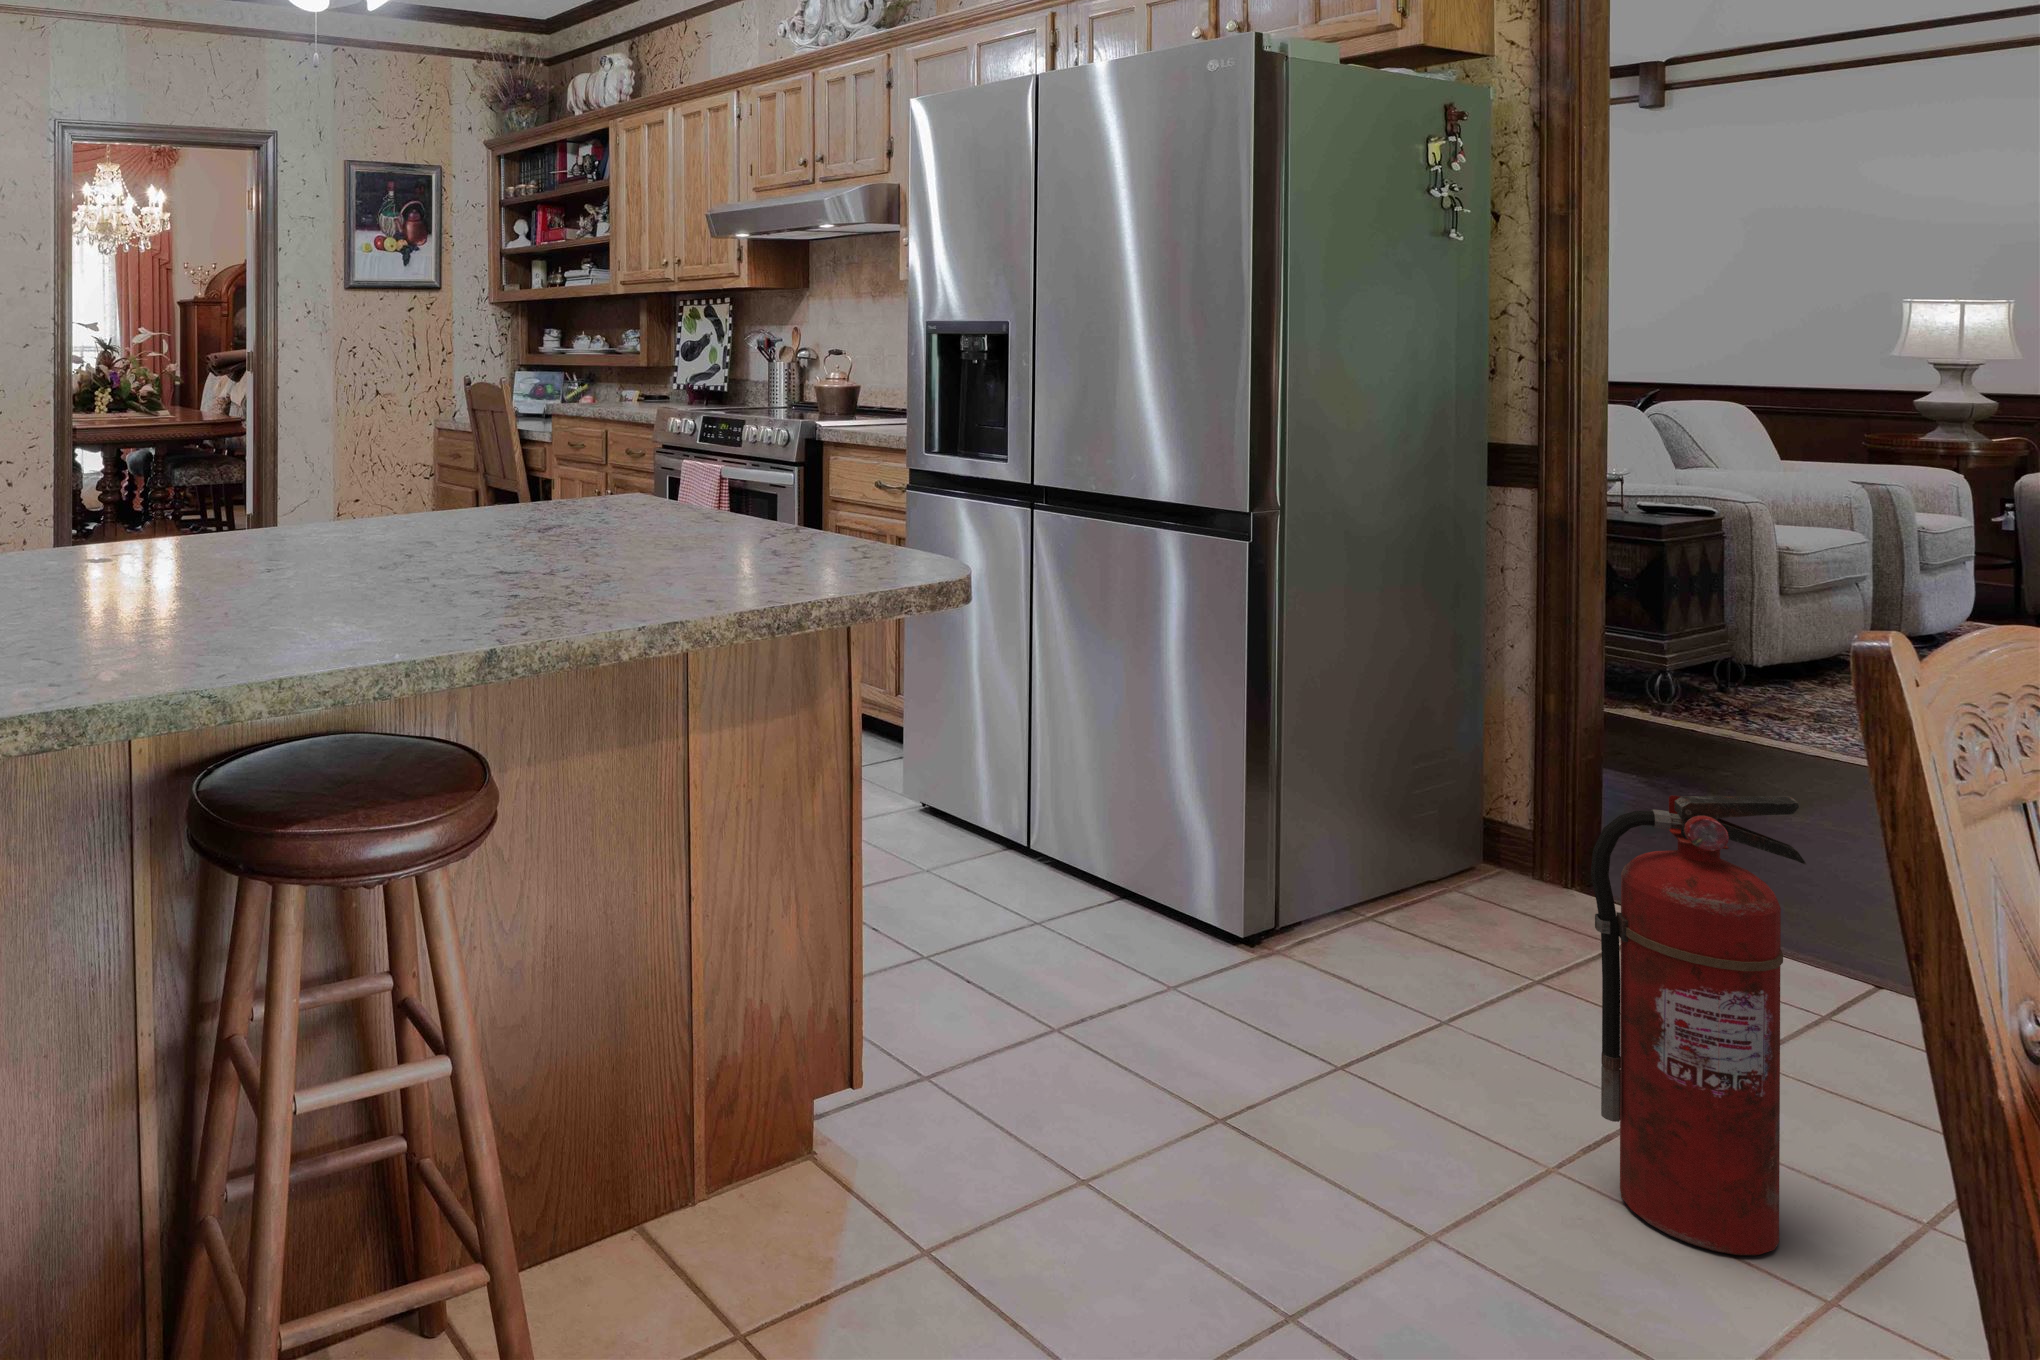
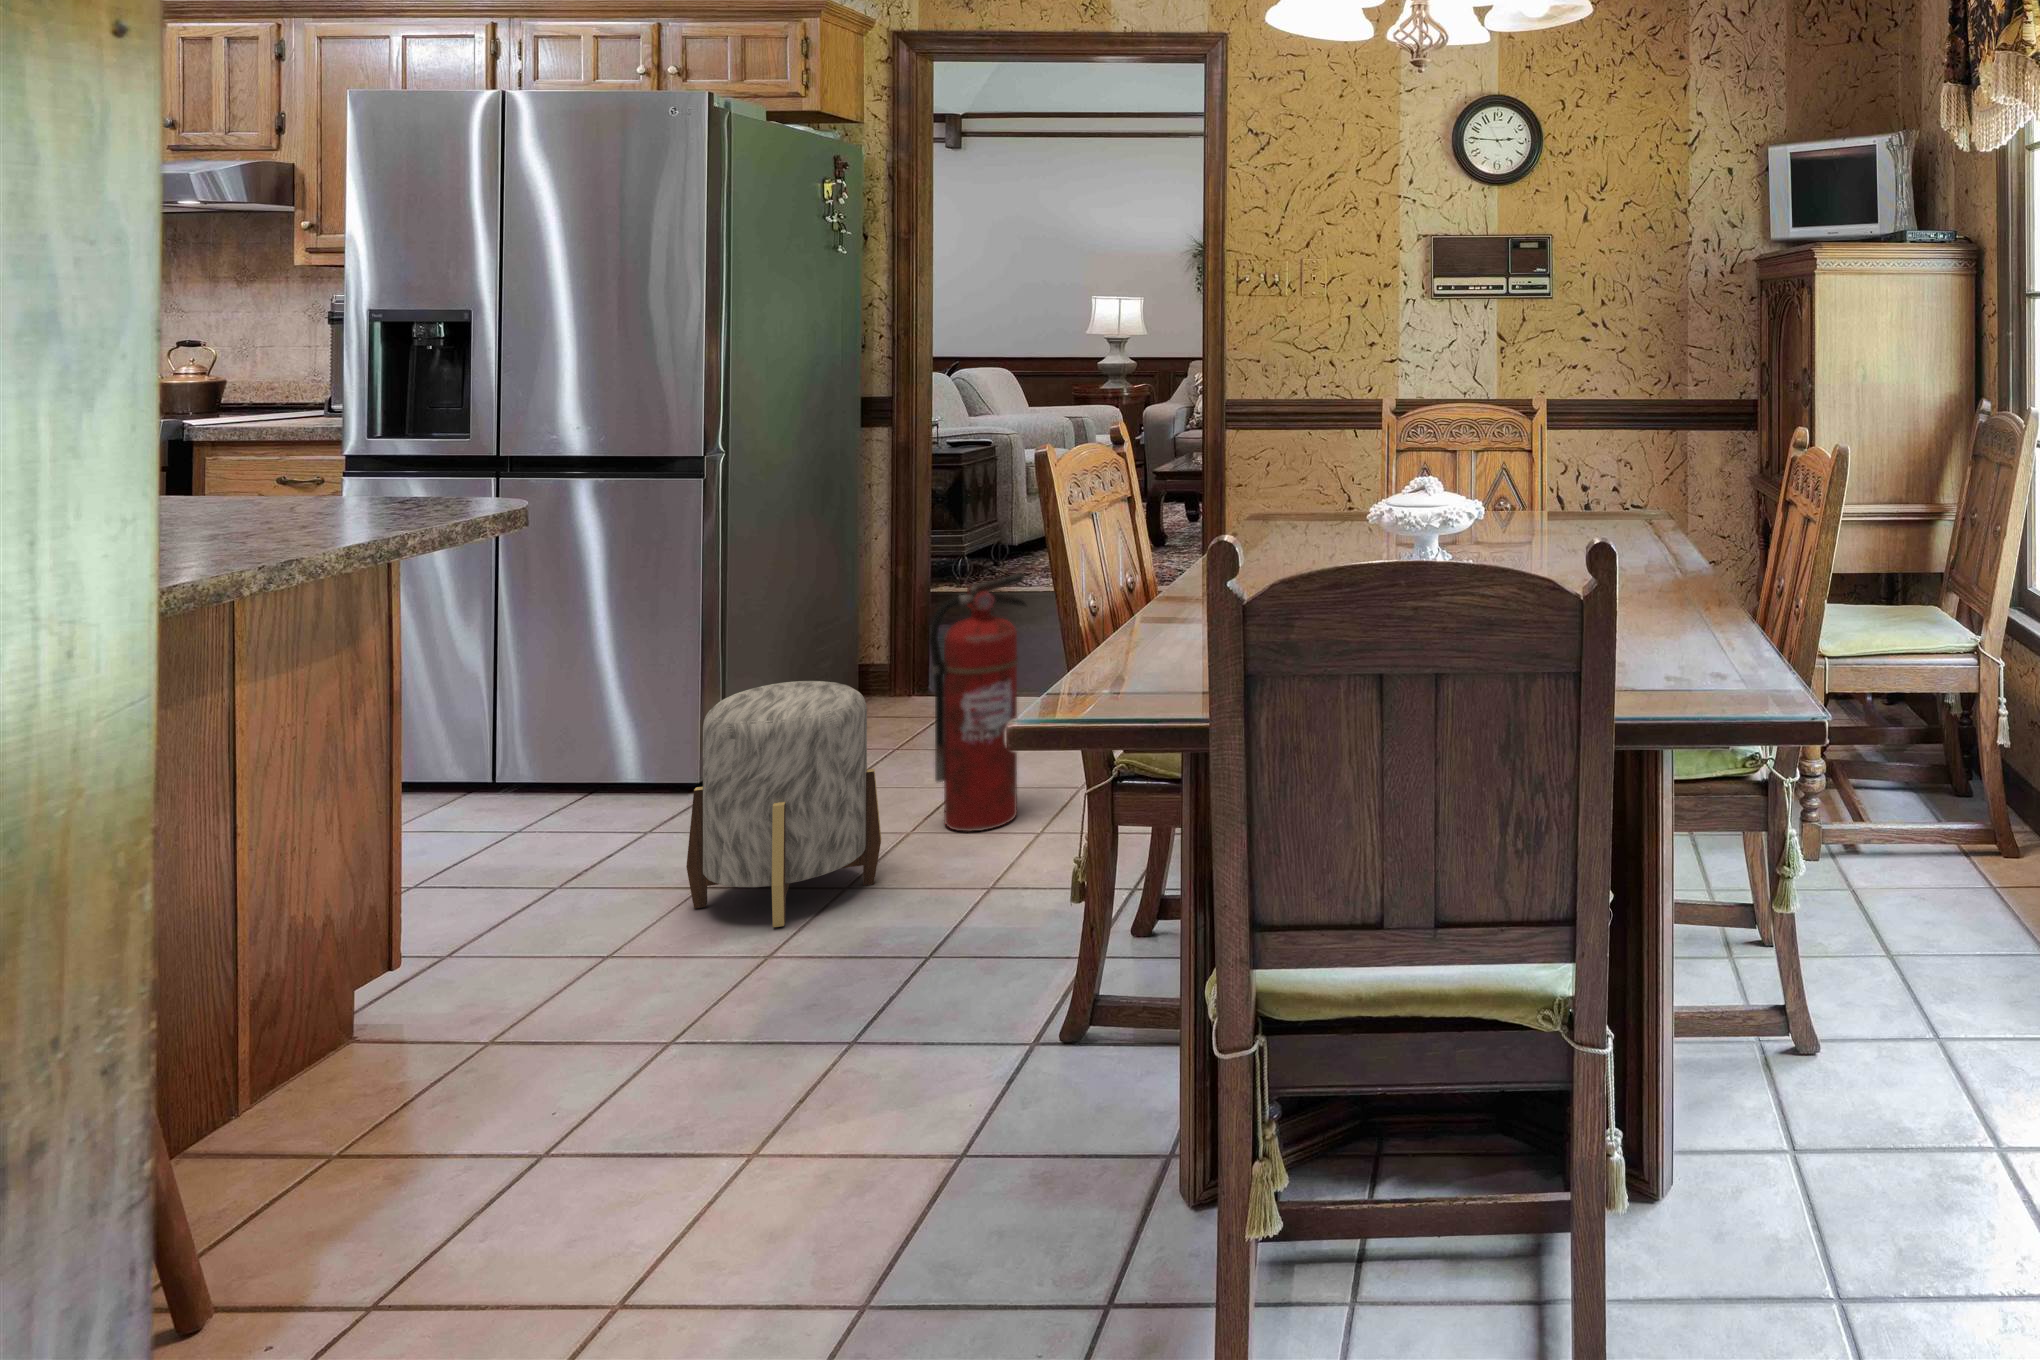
stool: none [1189,873,1494,1280] -> present [686,681,881,927]

